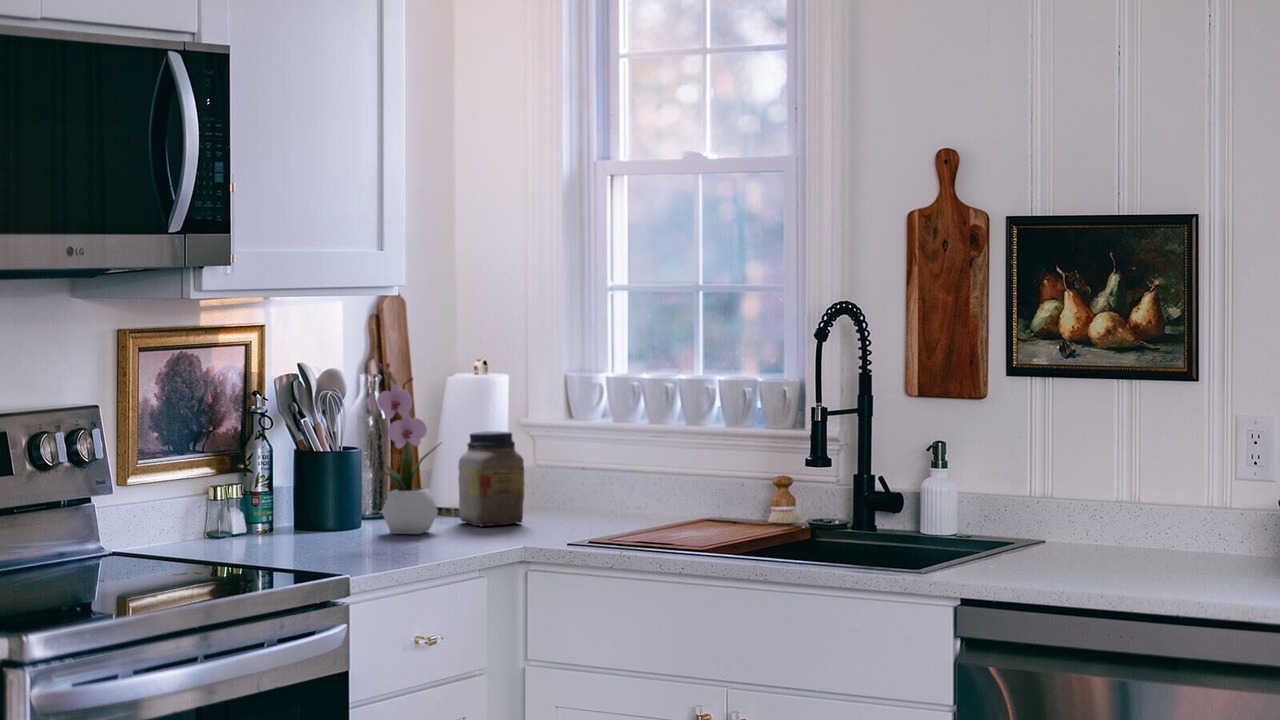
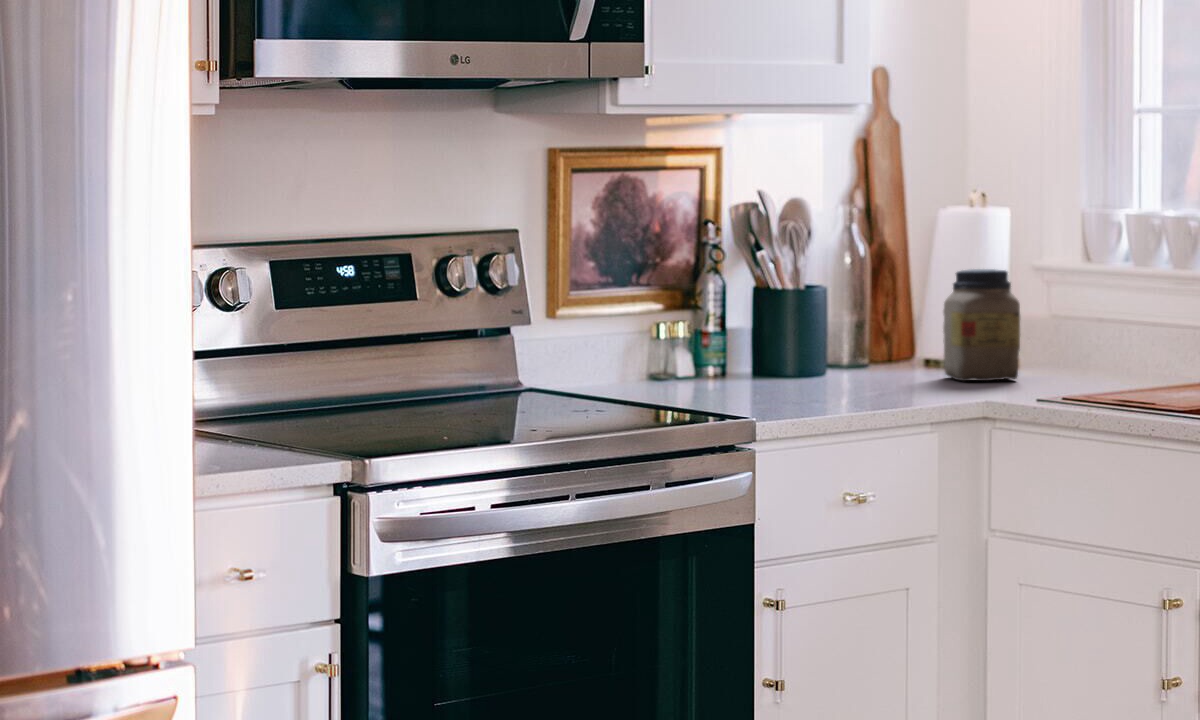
flower arrangement: present [377,363,440,534] -> none [832,185,916,386]

